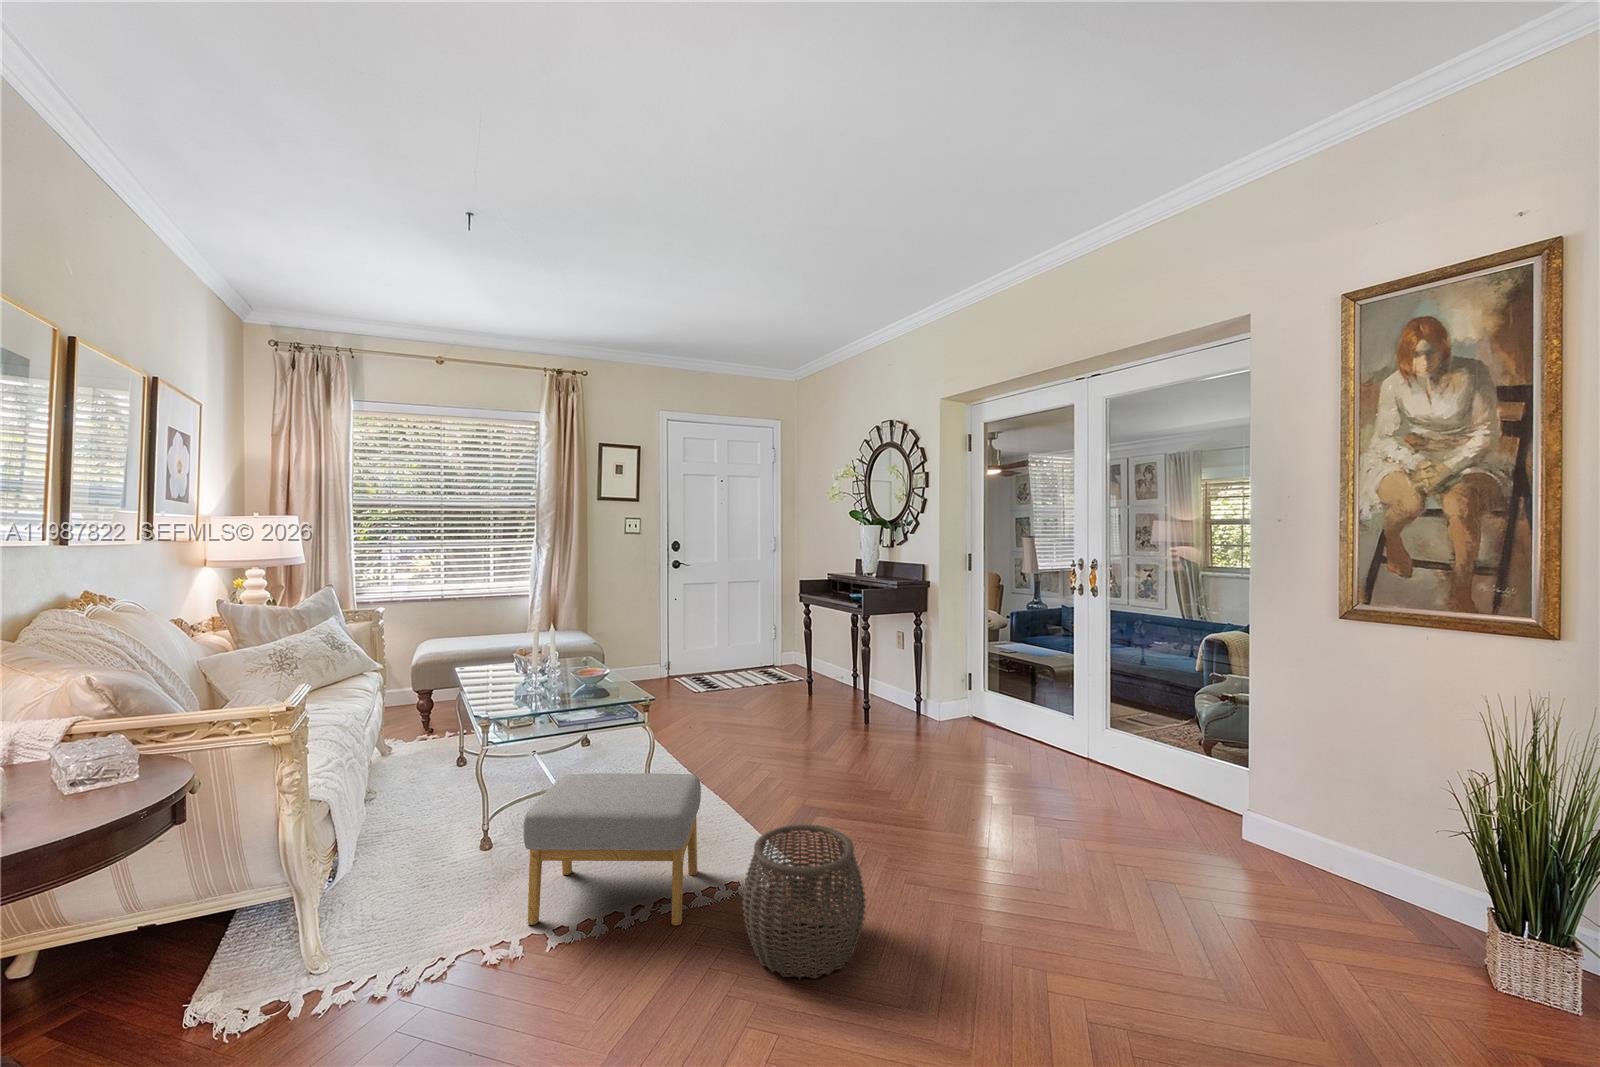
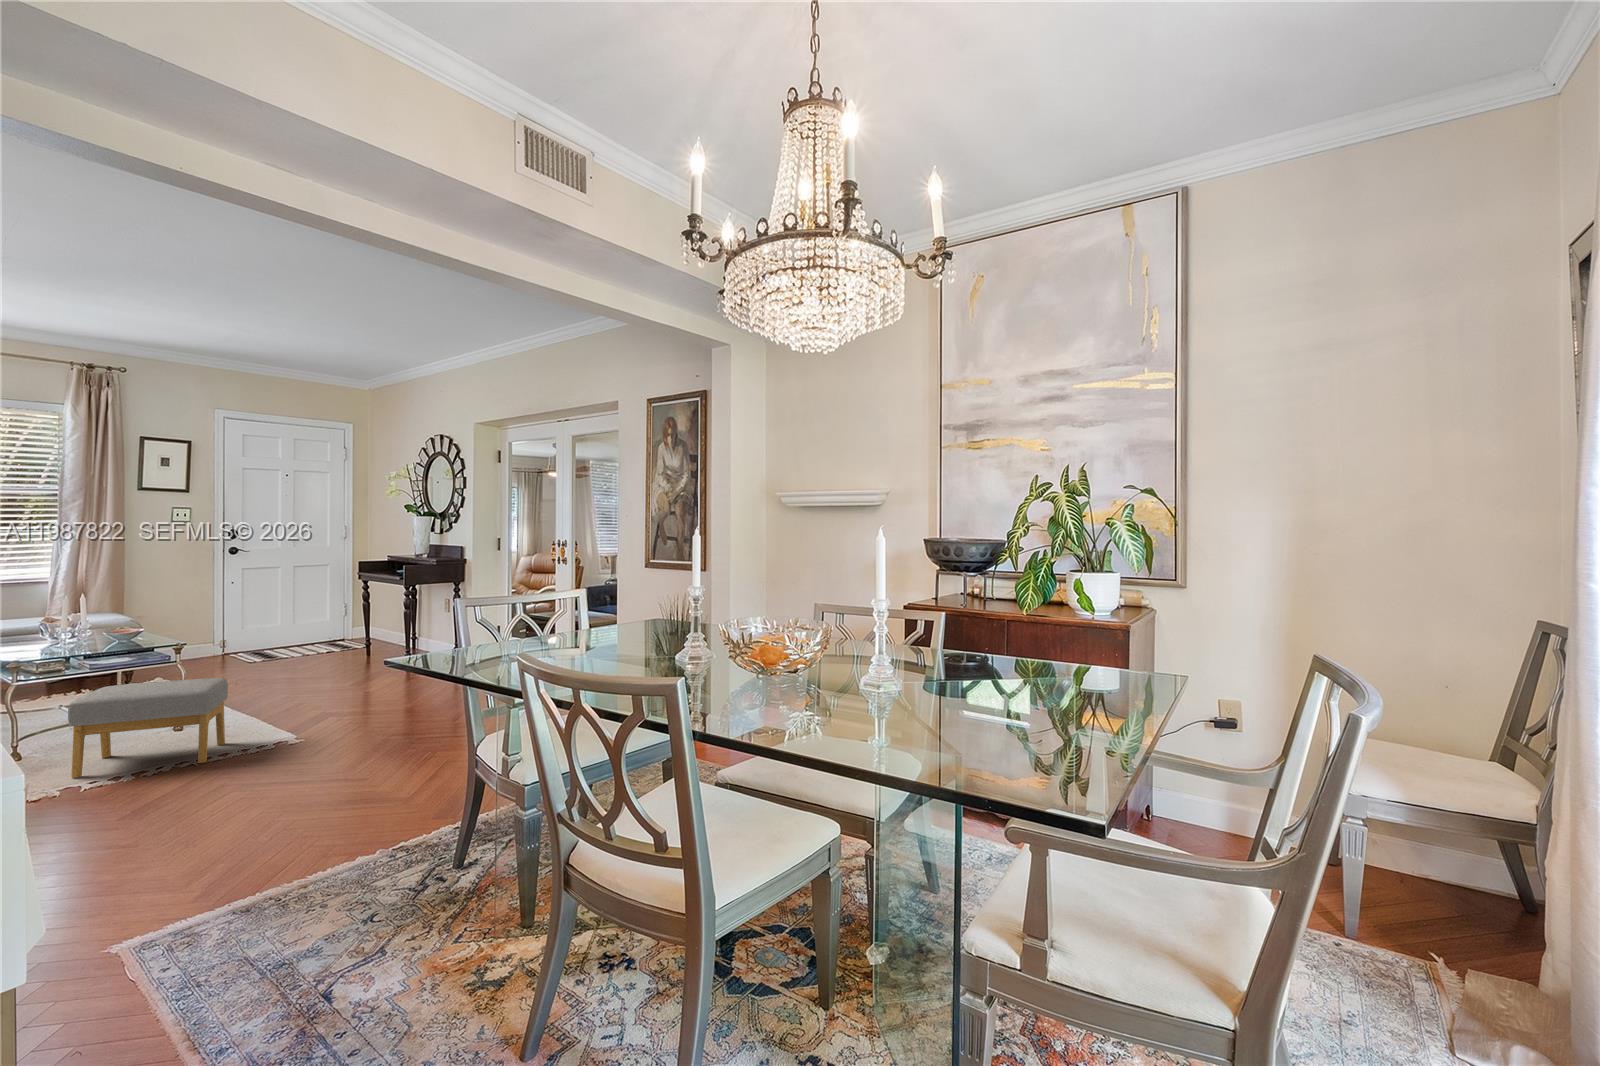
woven basket: present [742,824,866,978] -> none [250,690,340,767]

